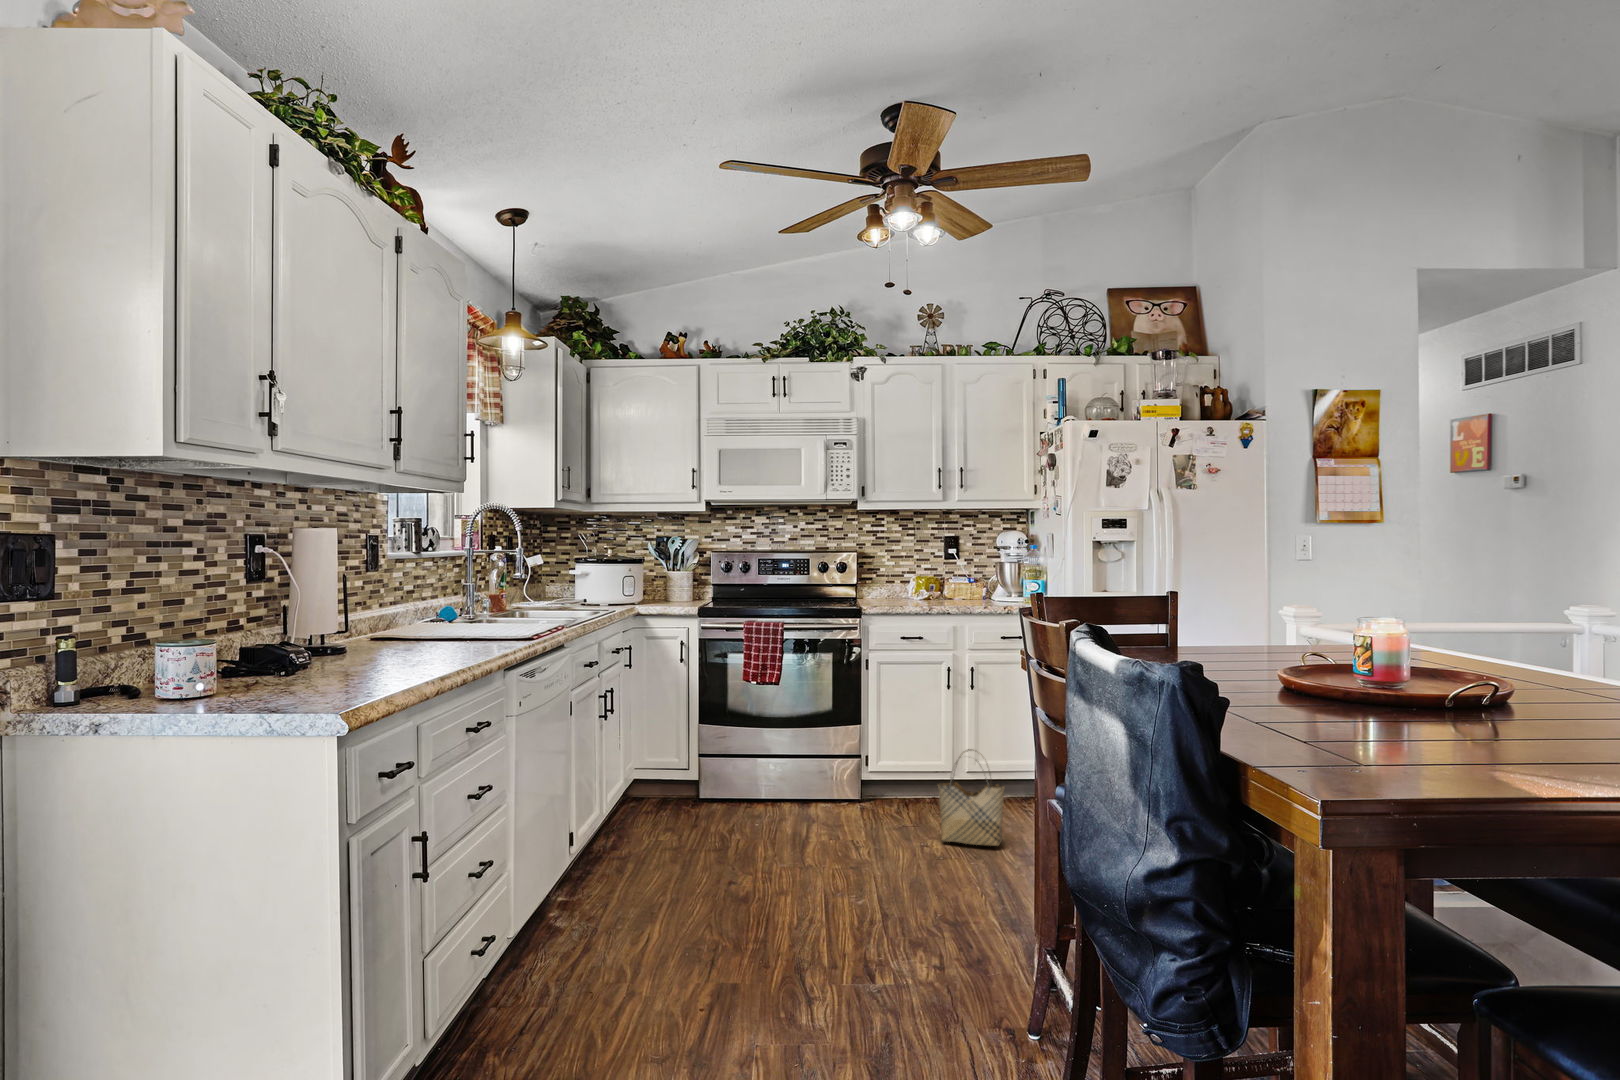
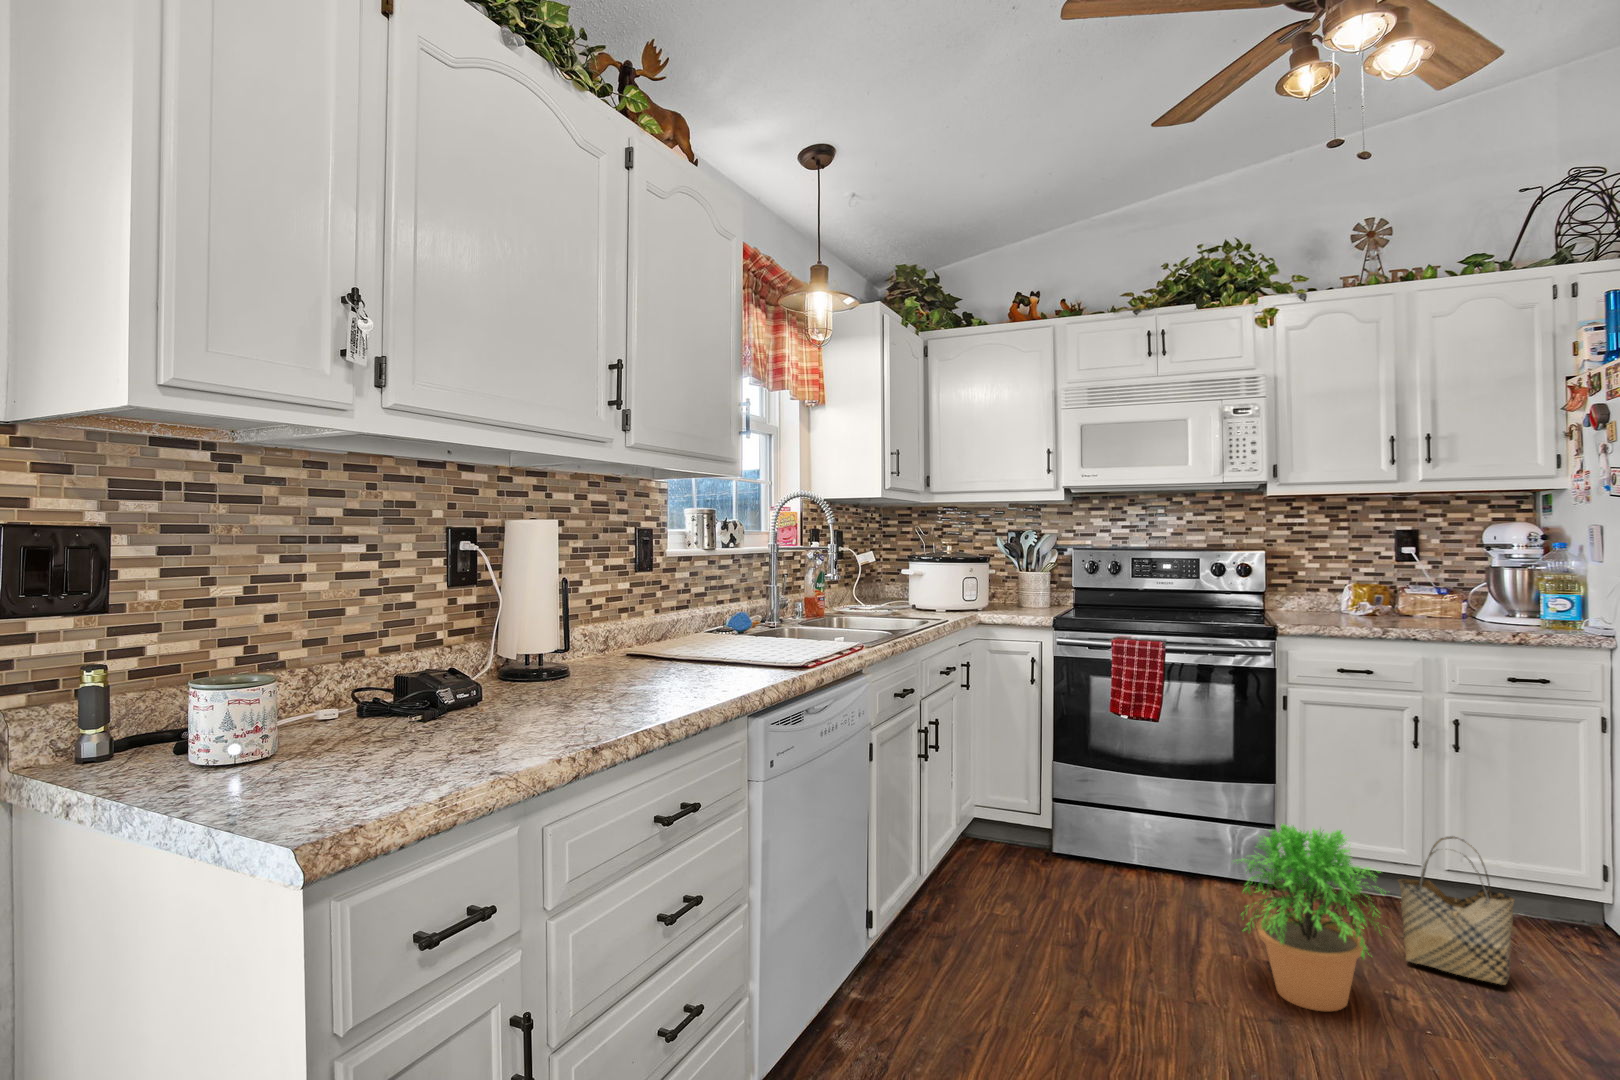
potted plant: none [827,746,930,880] -> present [1237,824,1378,1011]

